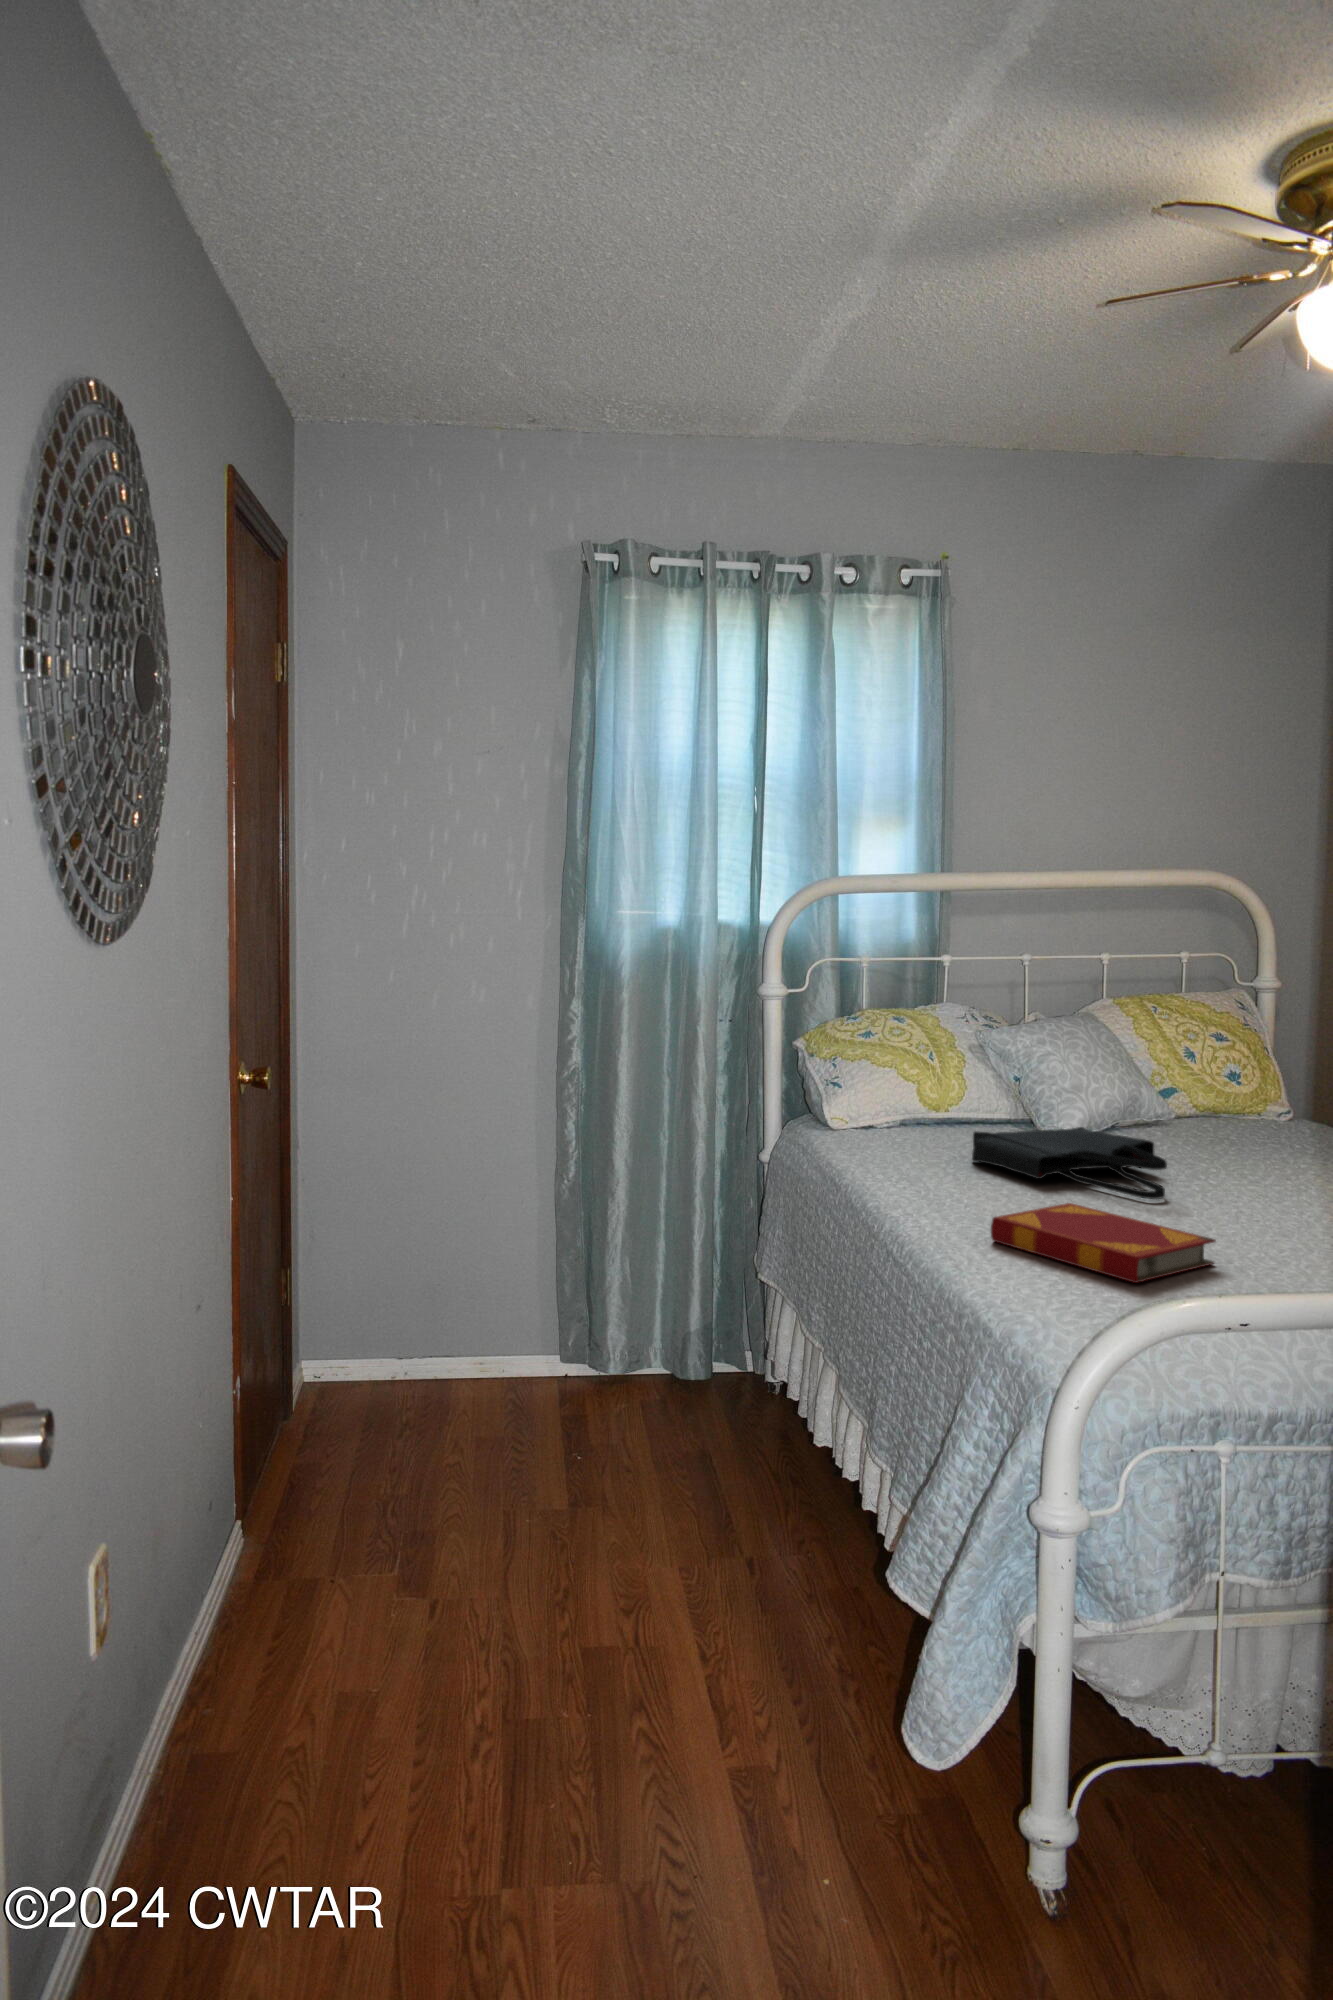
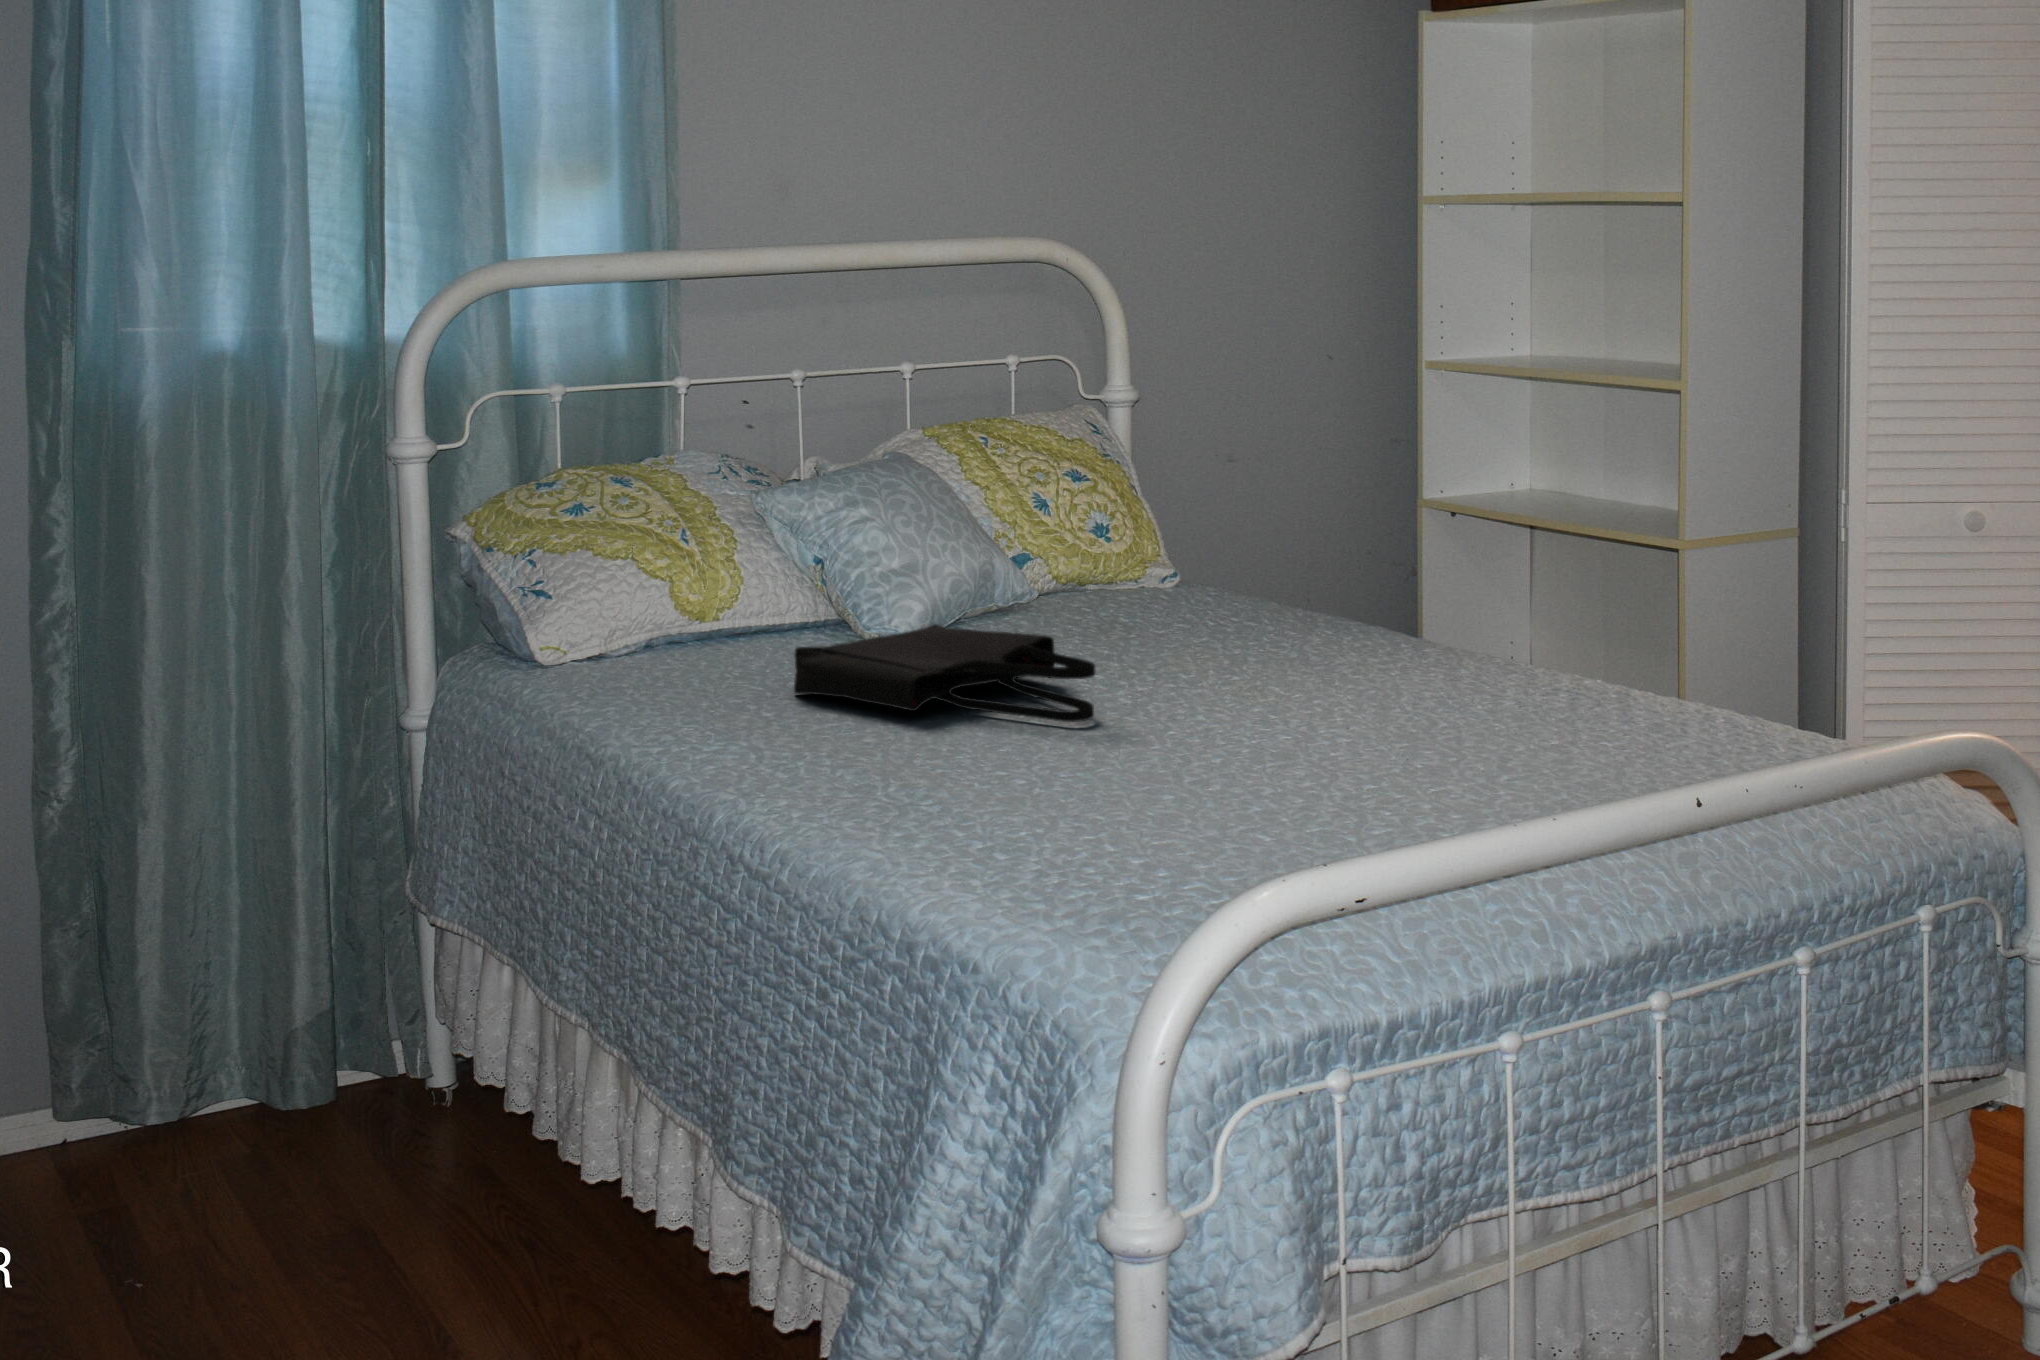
hardback book: present [991,1203,1216,1283] -> none [902,743,1220,854]

